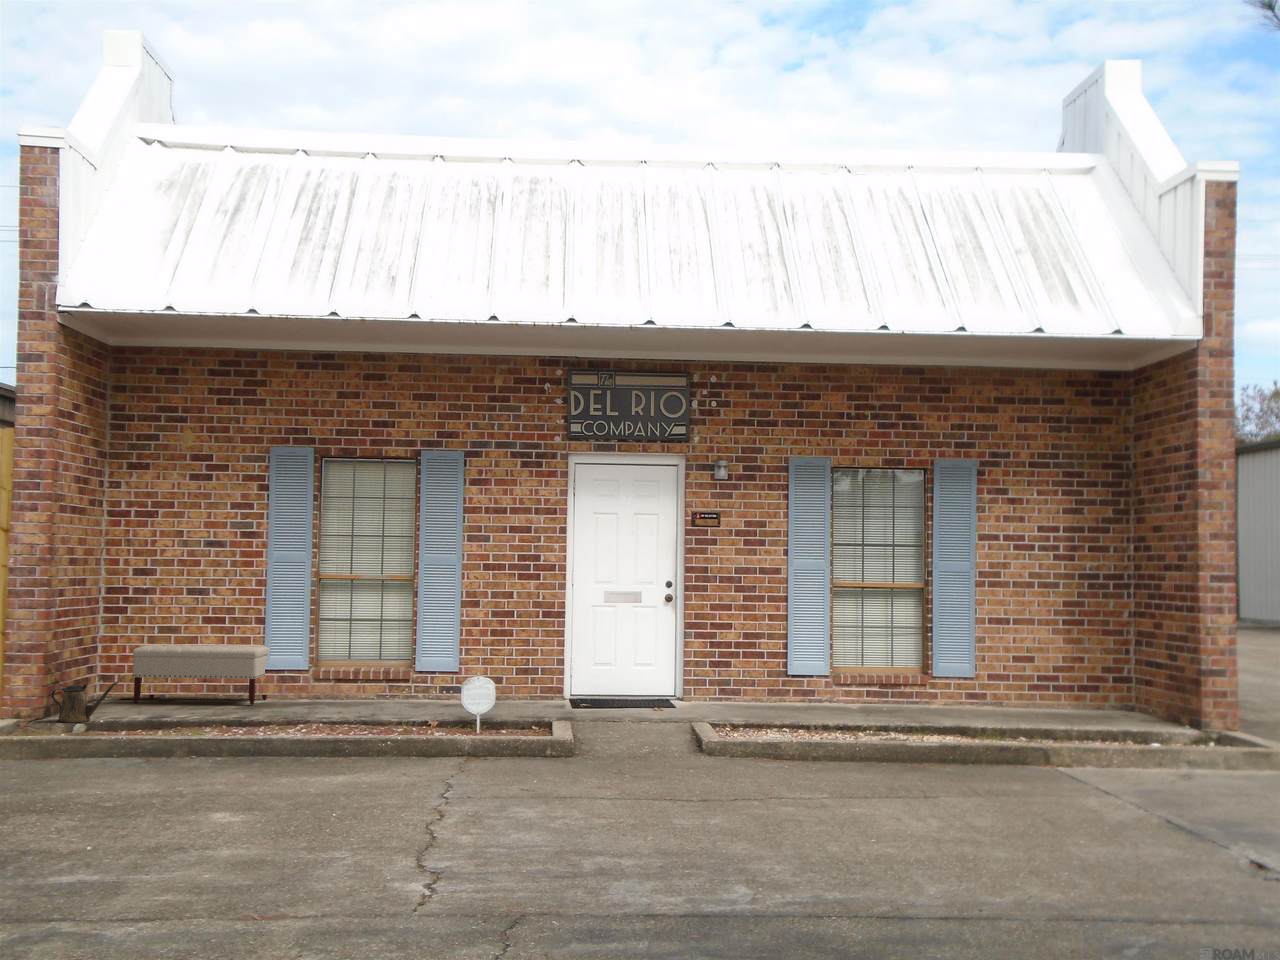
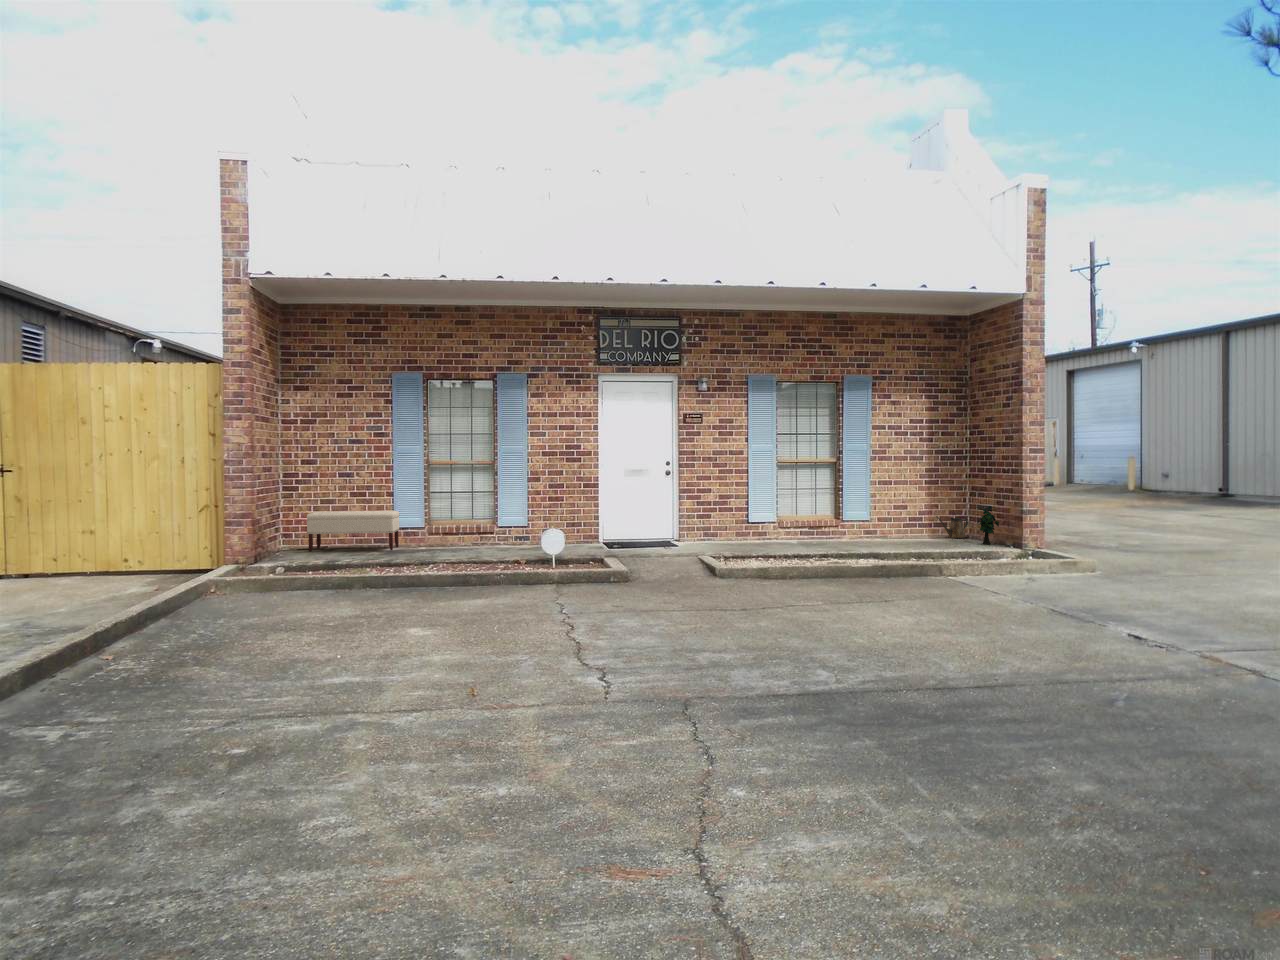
decorative plant: none [1137,661,1171,721] -> present [977,506,999,544]
watering can: present [51,682,119,722] -> present [936,516,968,538]

